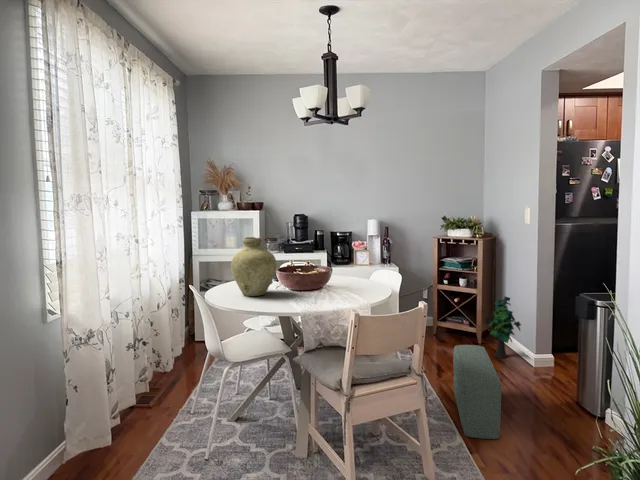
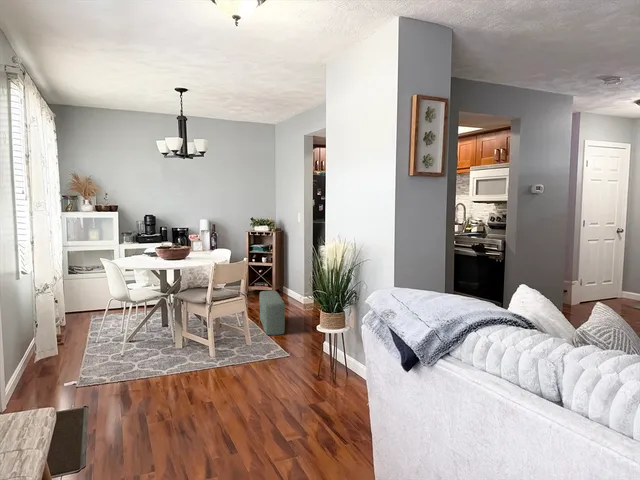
vase: present [231,237,276,296] -> none [126,227,155,262]
decorative plant: present [486,297,521,358] -> none [278,265,298,304]

